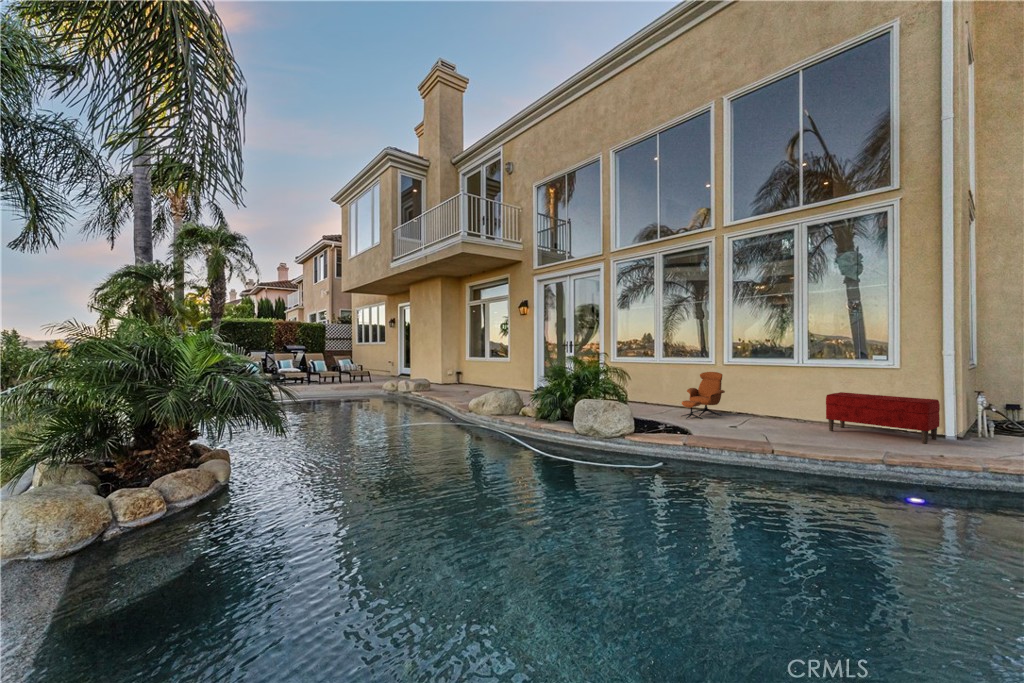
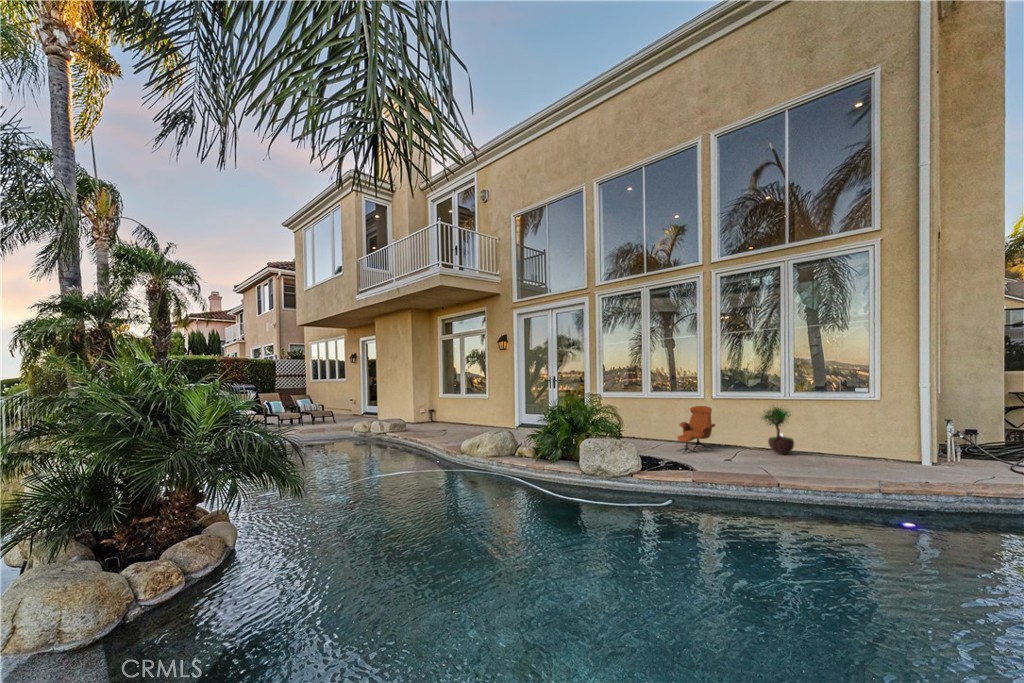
potted tree: none [770,367,807,423] -> present [762,407,794,454]
bench: present [826,392,940,444] -> none [813,424,914,471]

